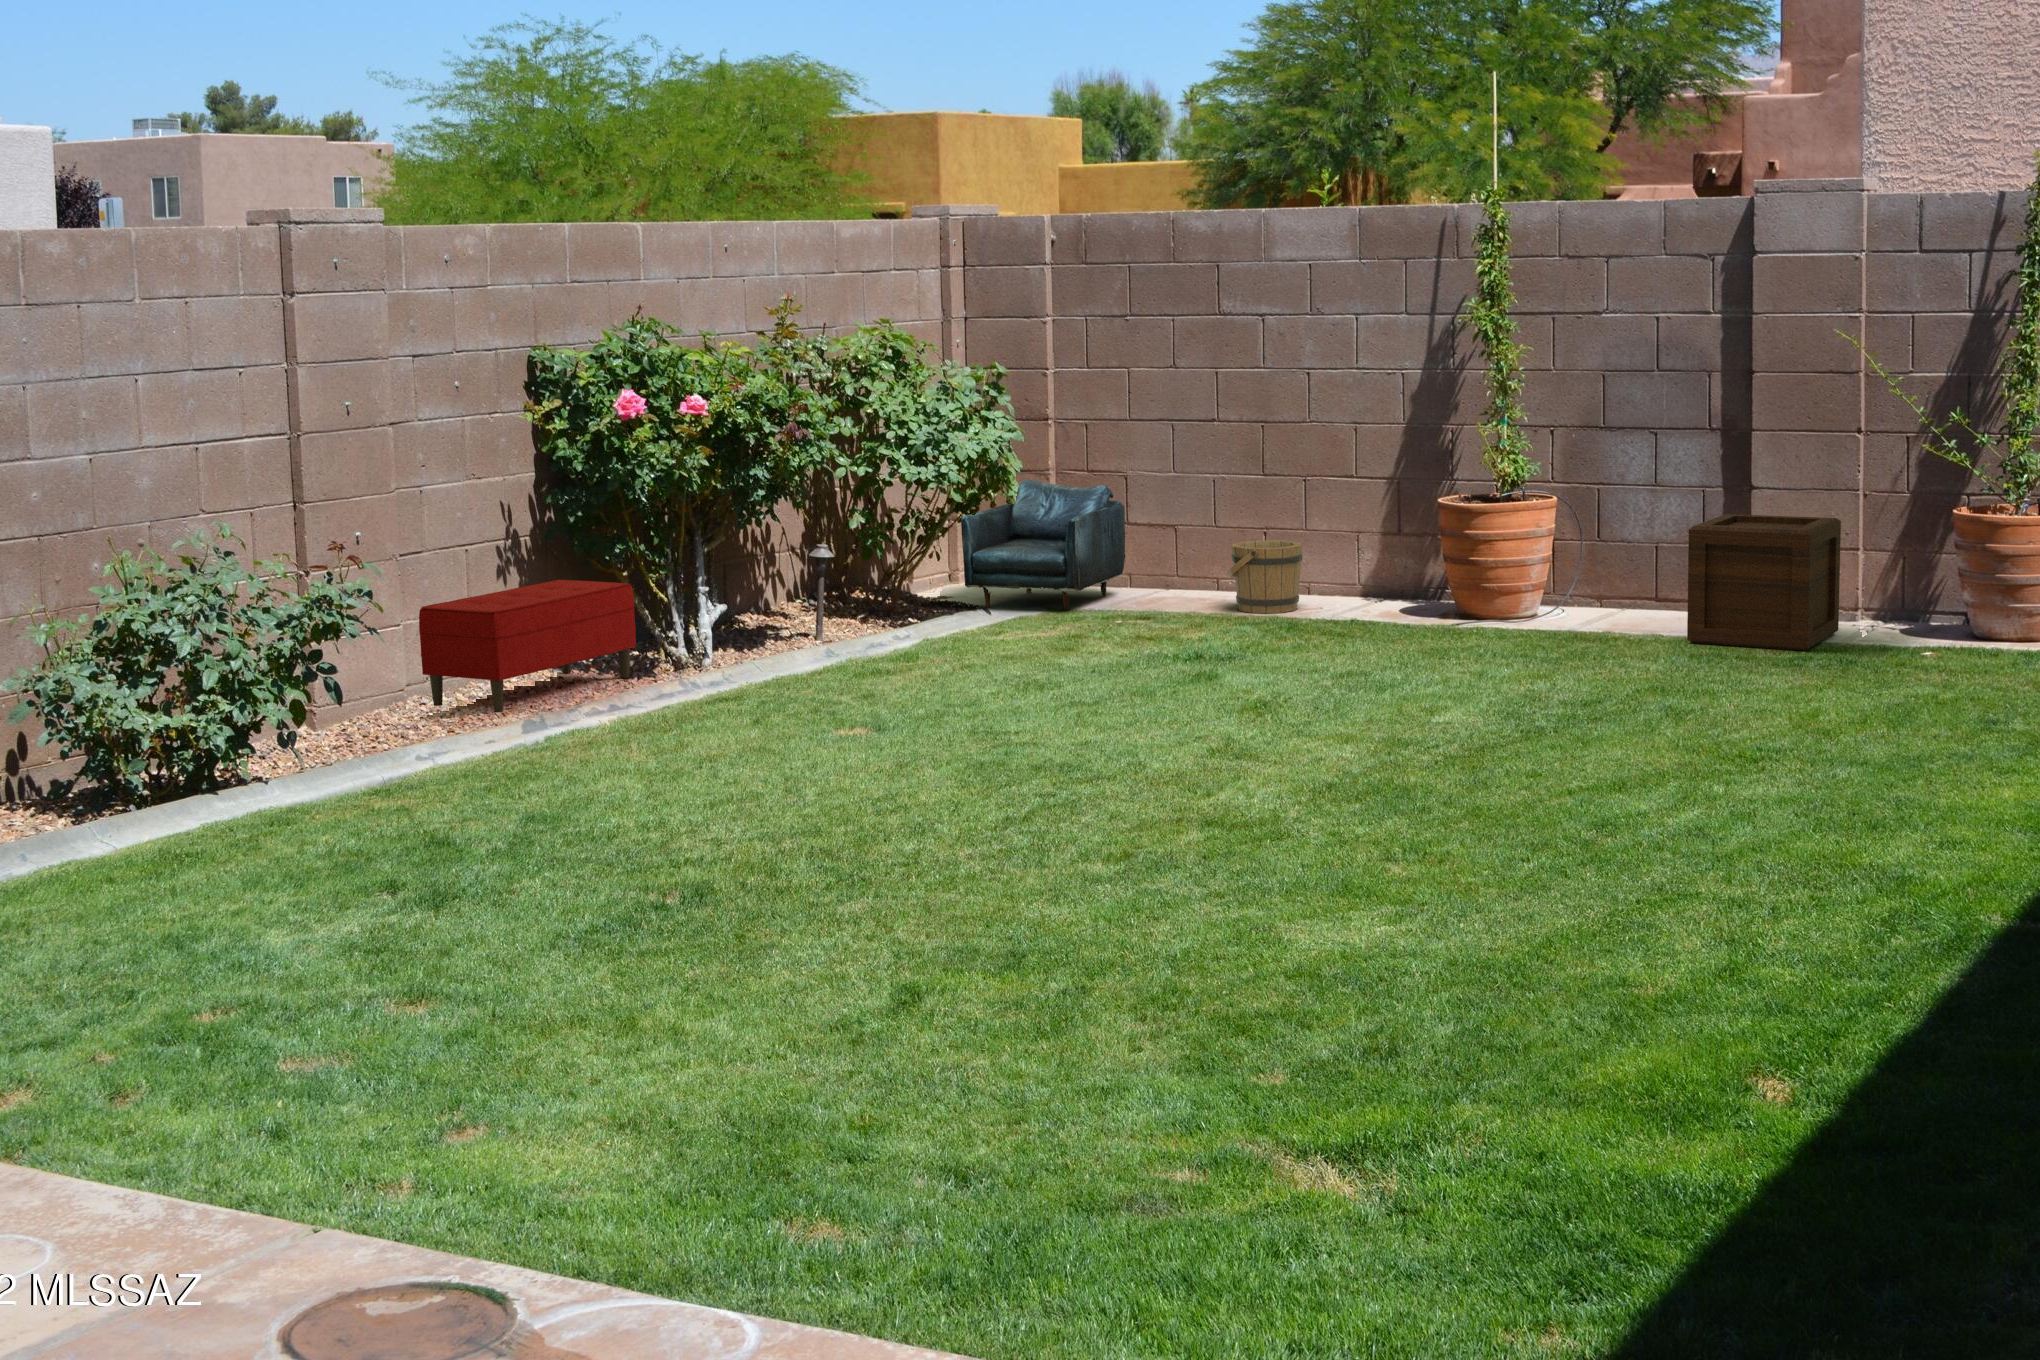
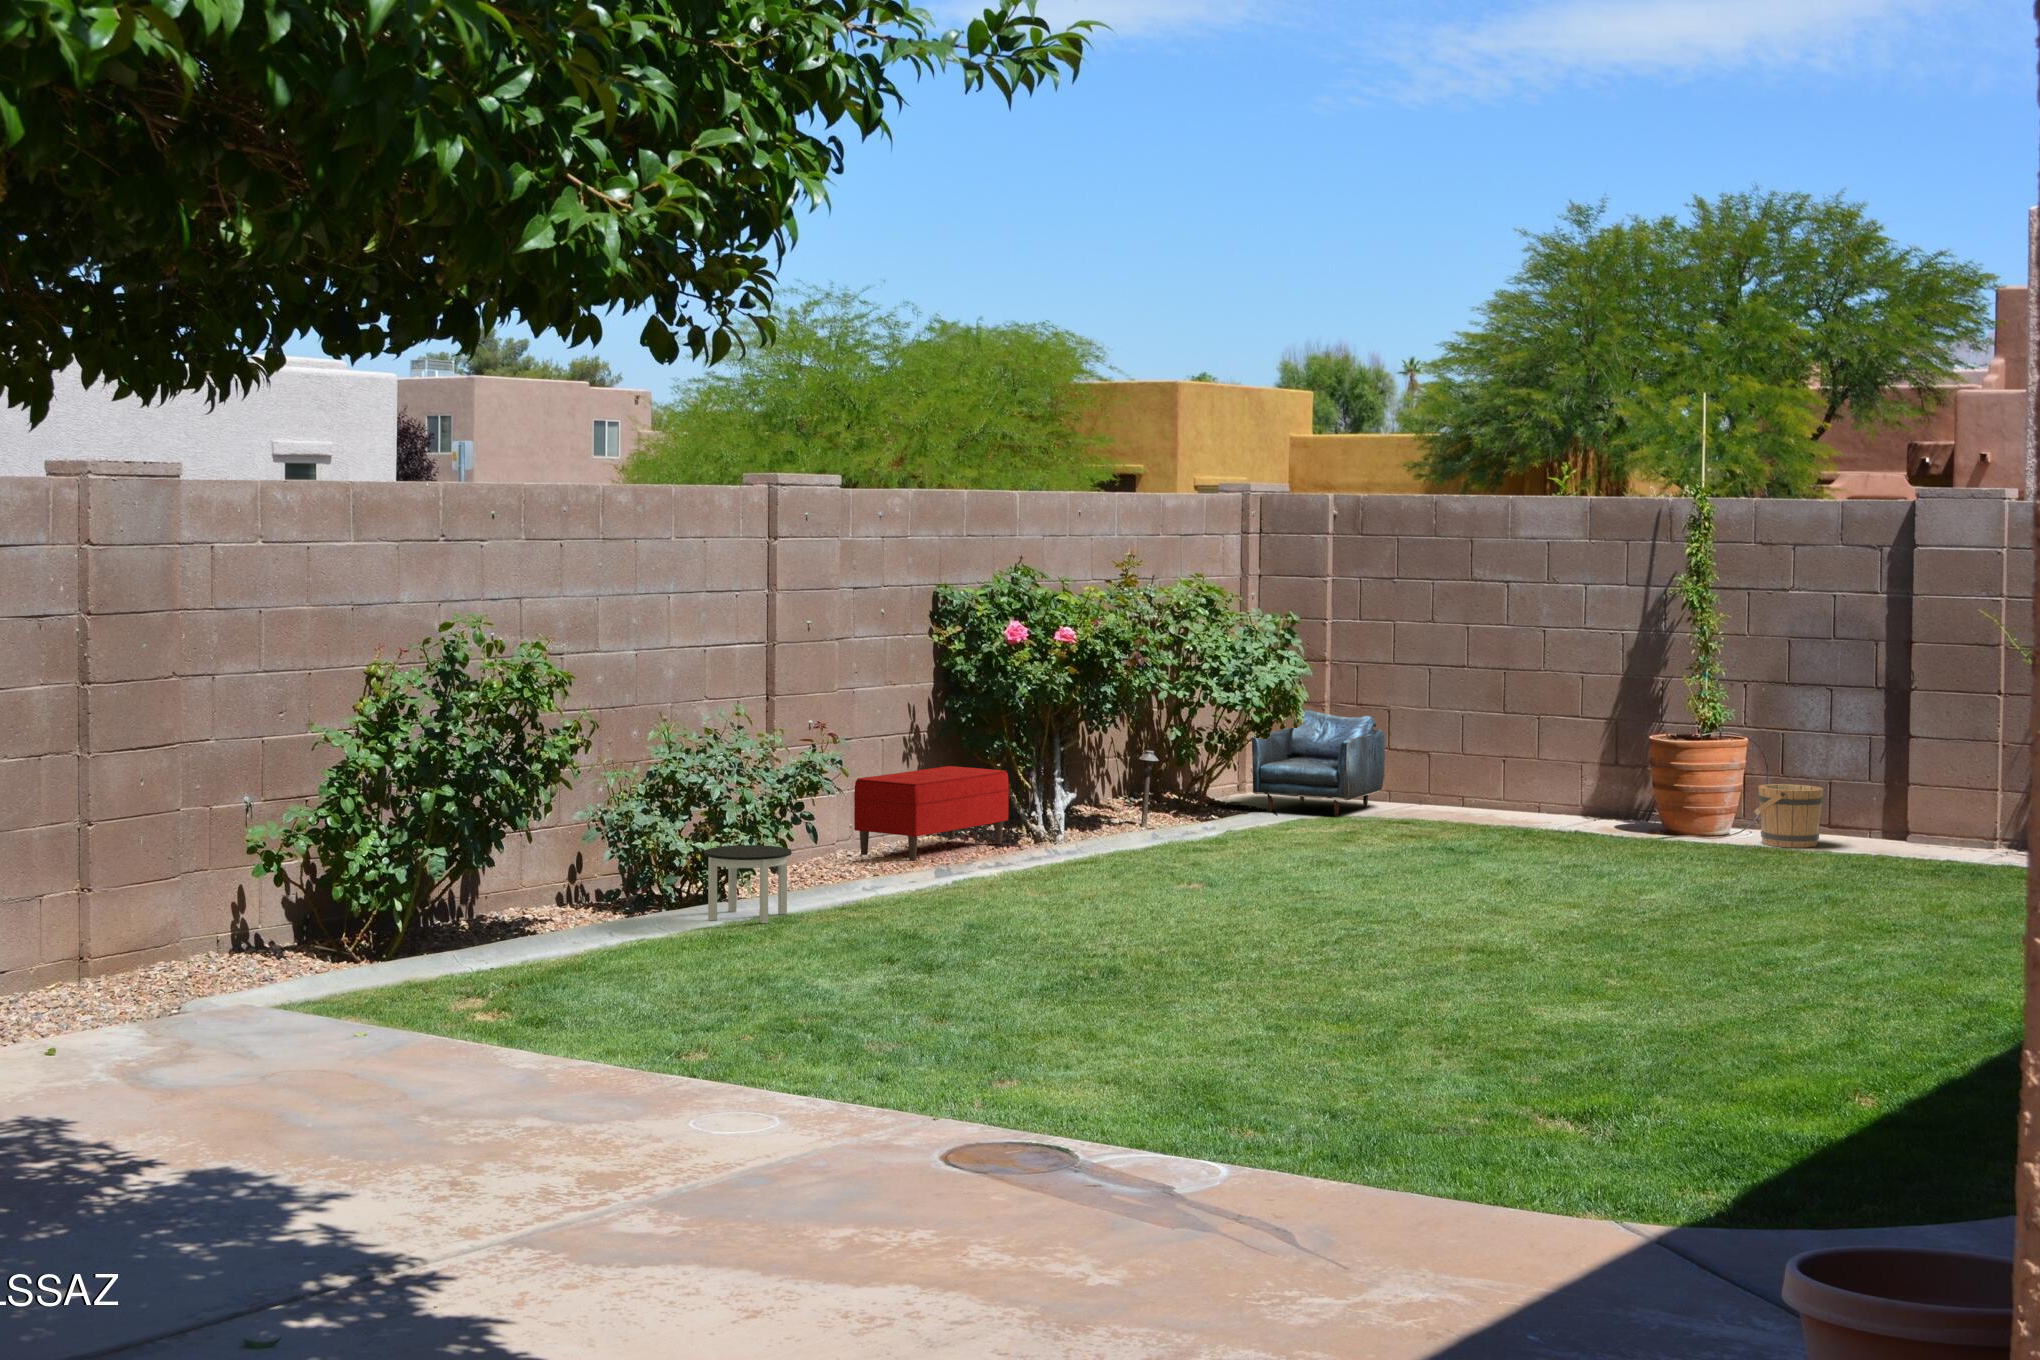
wooden crate: present [1687,514,1841,651] -> none [1856,758,1988,869]
bucket: present [1228,540,1302,613] -> present [1754,784,1823,848]
round table: none [134,725,268,840] -> present [704,845,792,923]

